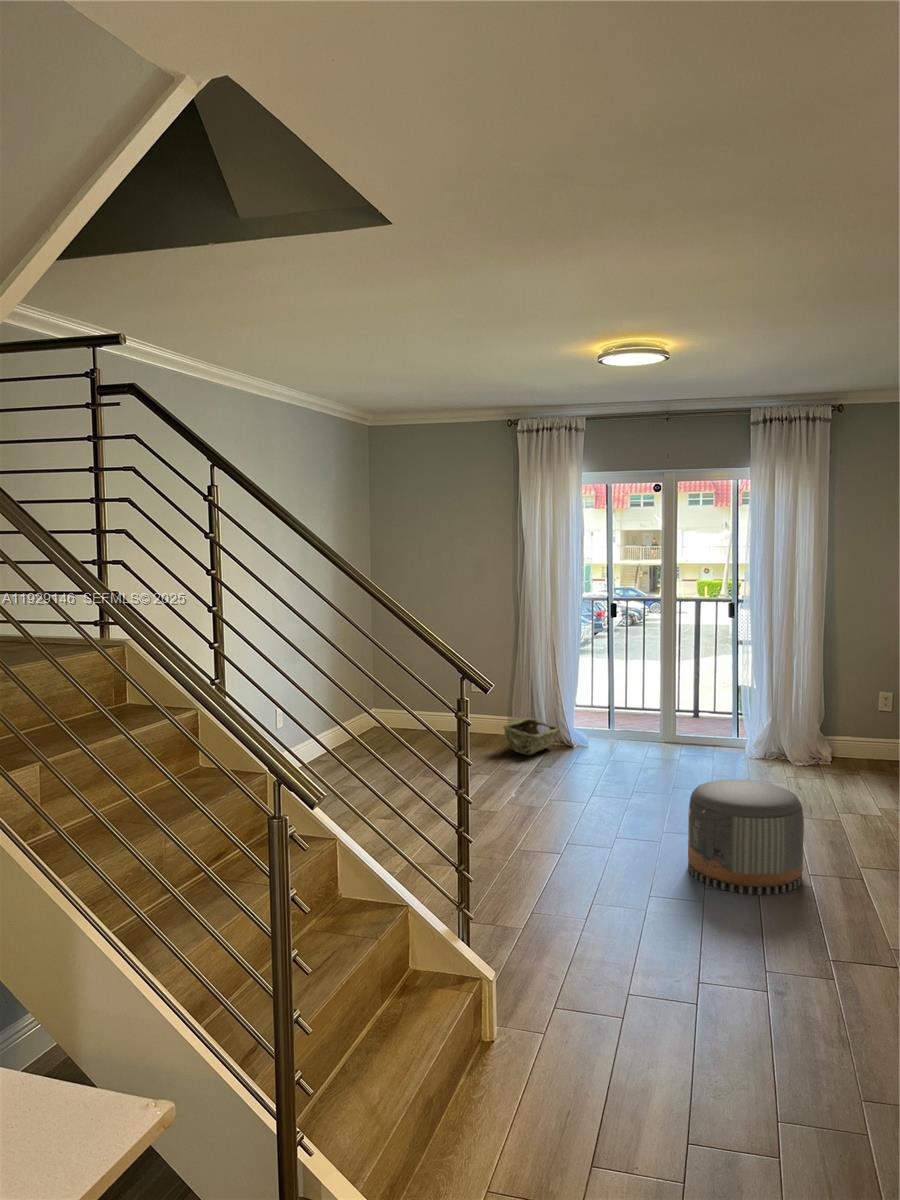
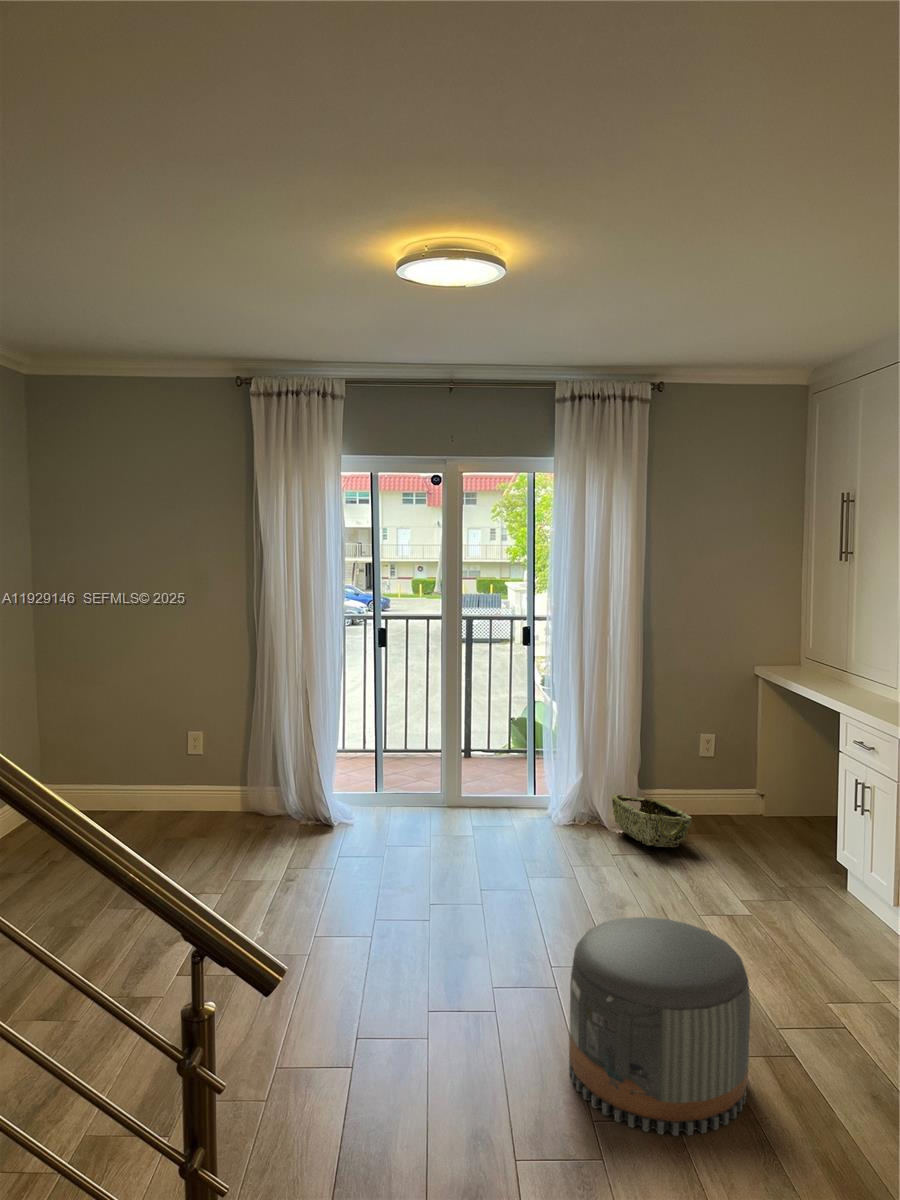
woven basket: present [504,719,559,755] -> present [612,795,691,848]

